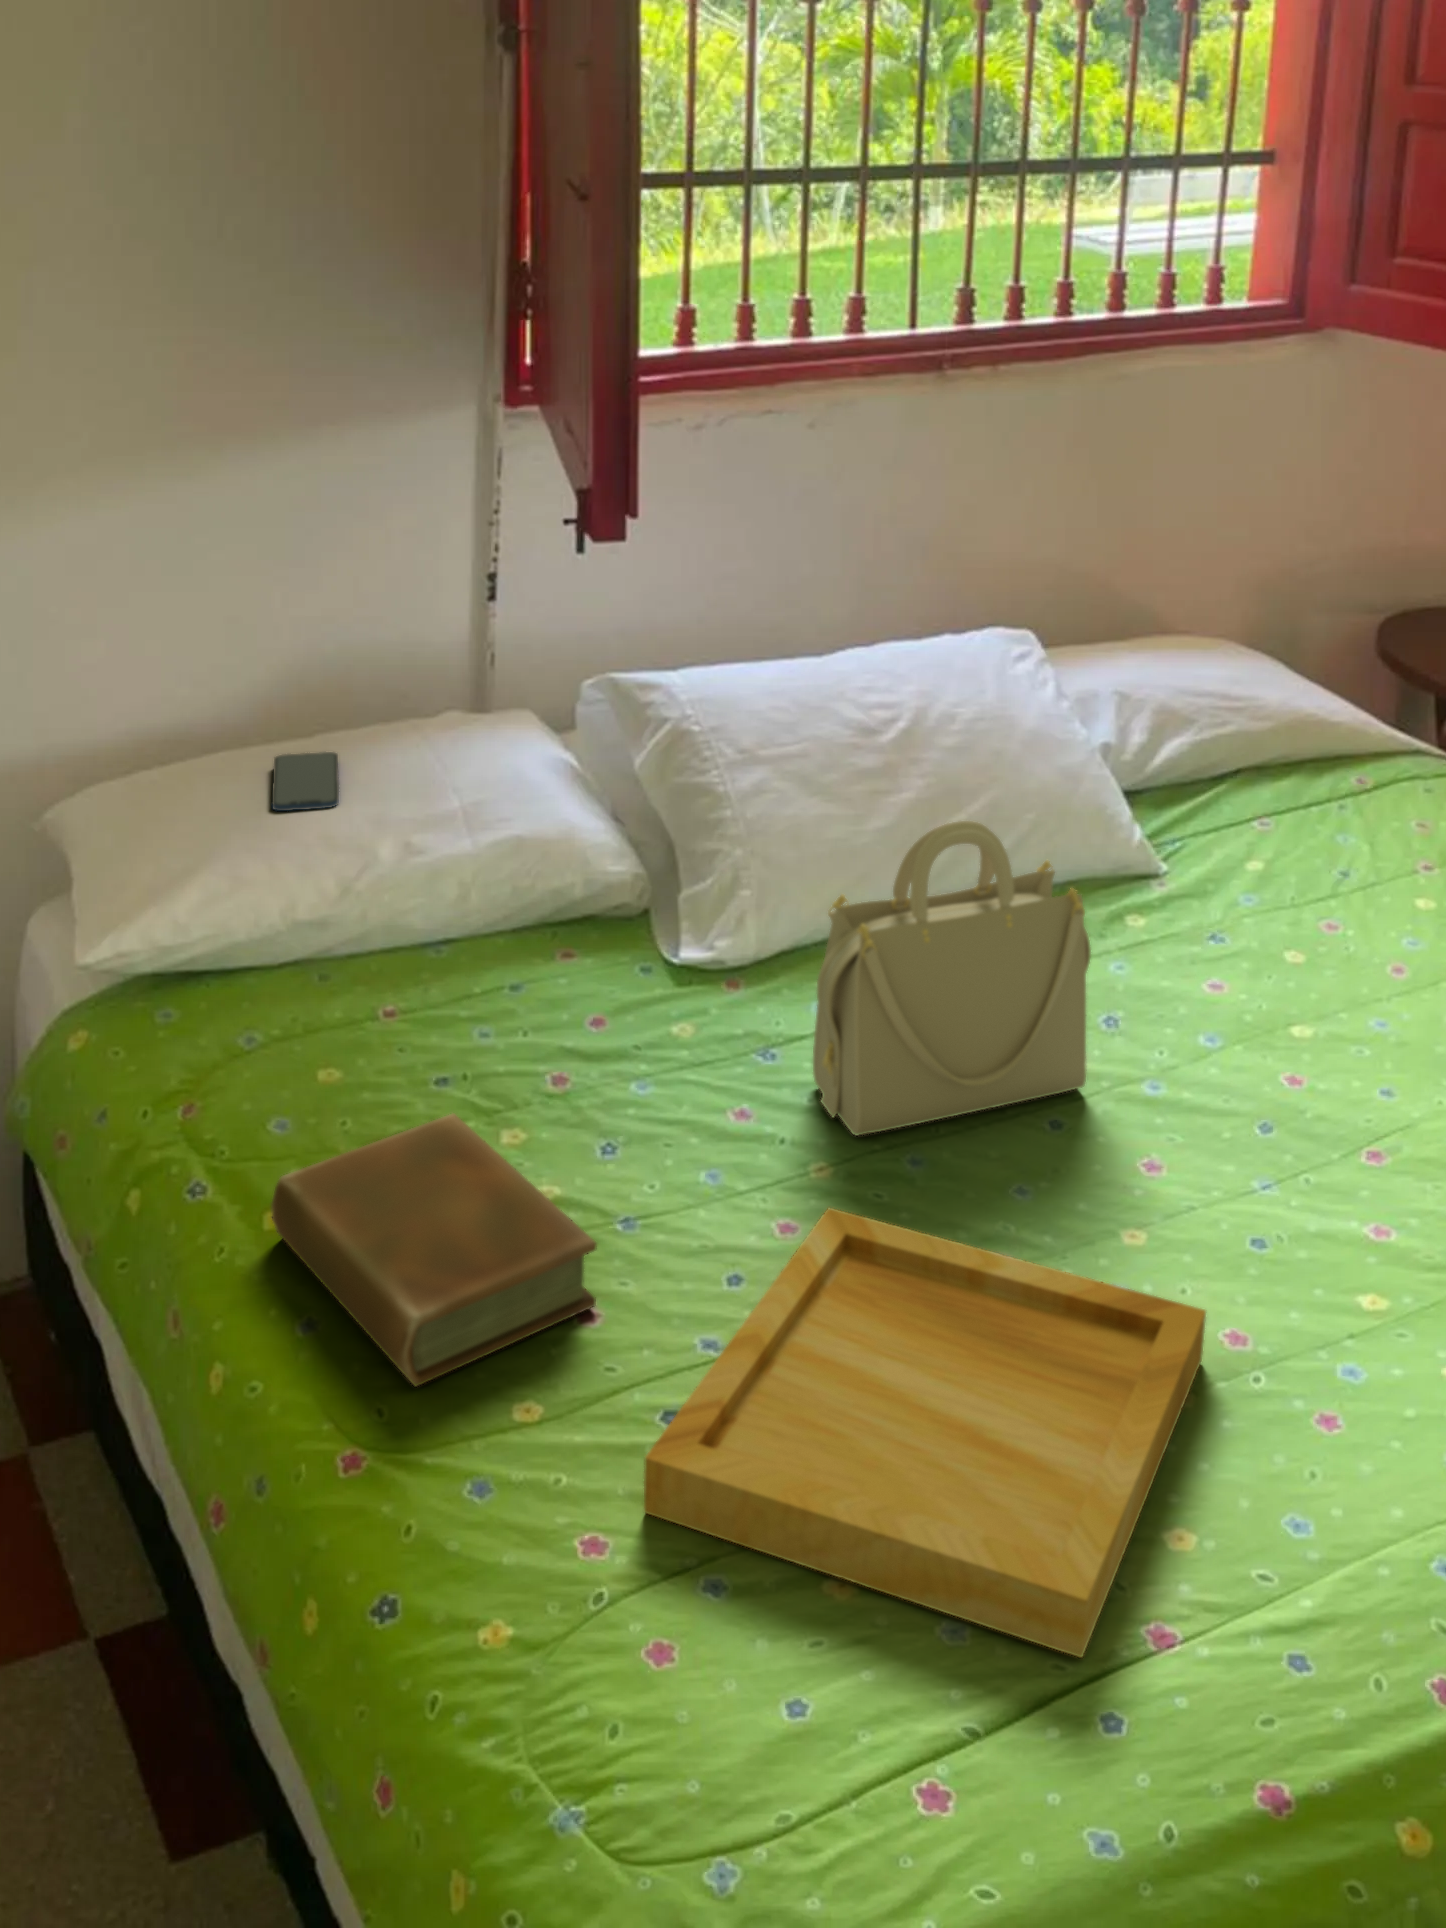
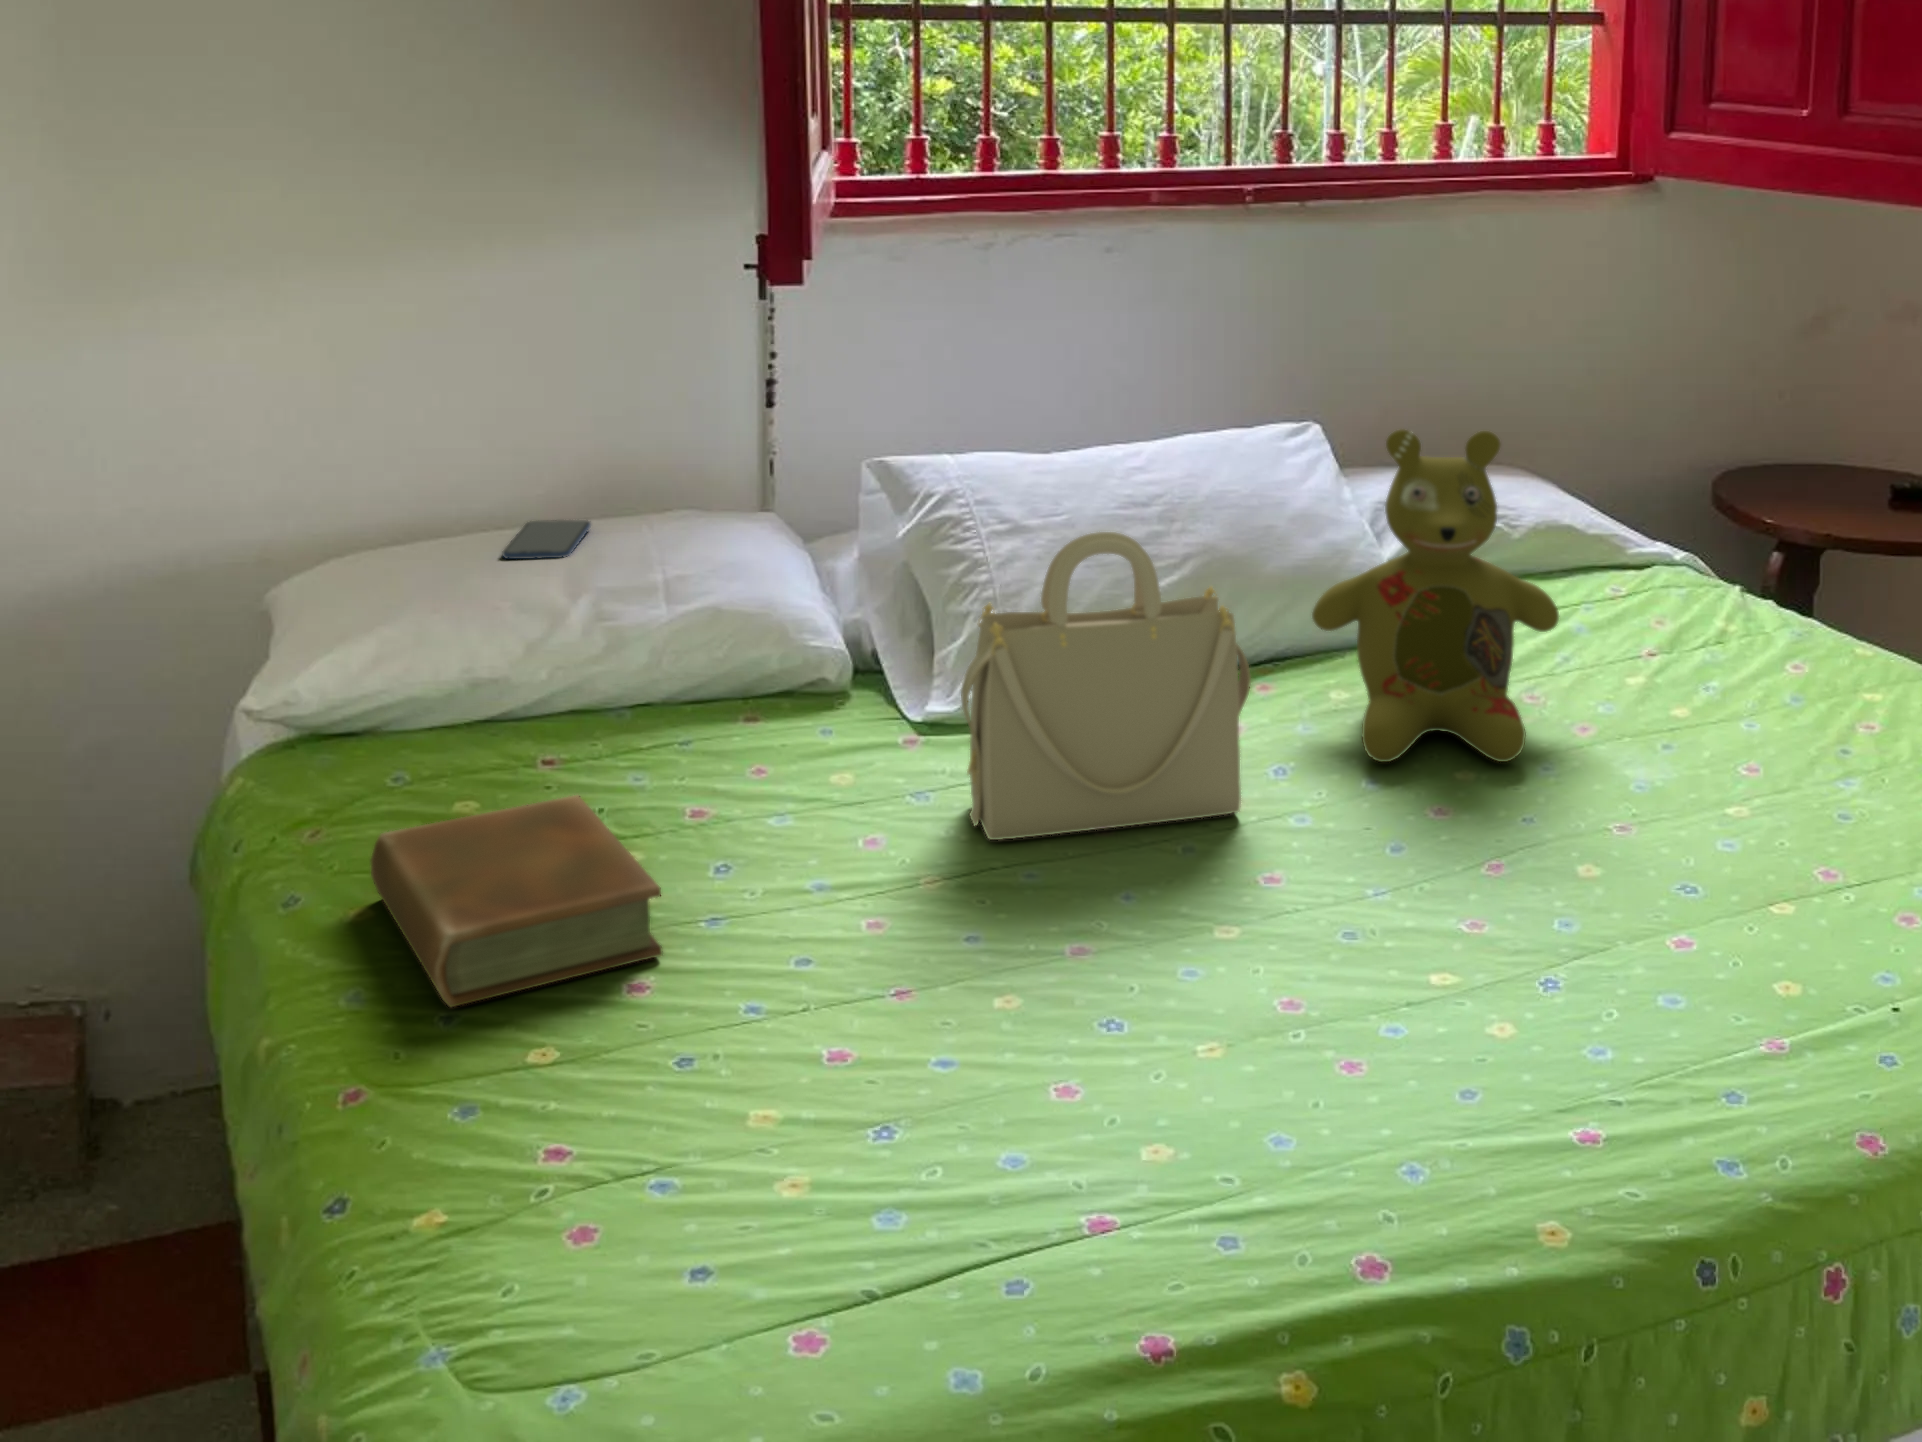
stuffed bear: none [1103,672,1346,1014] -> present [1312,429,1559,762]
tray: present [644,1208,1206,1657] -> none [624,878,1252,1229]

